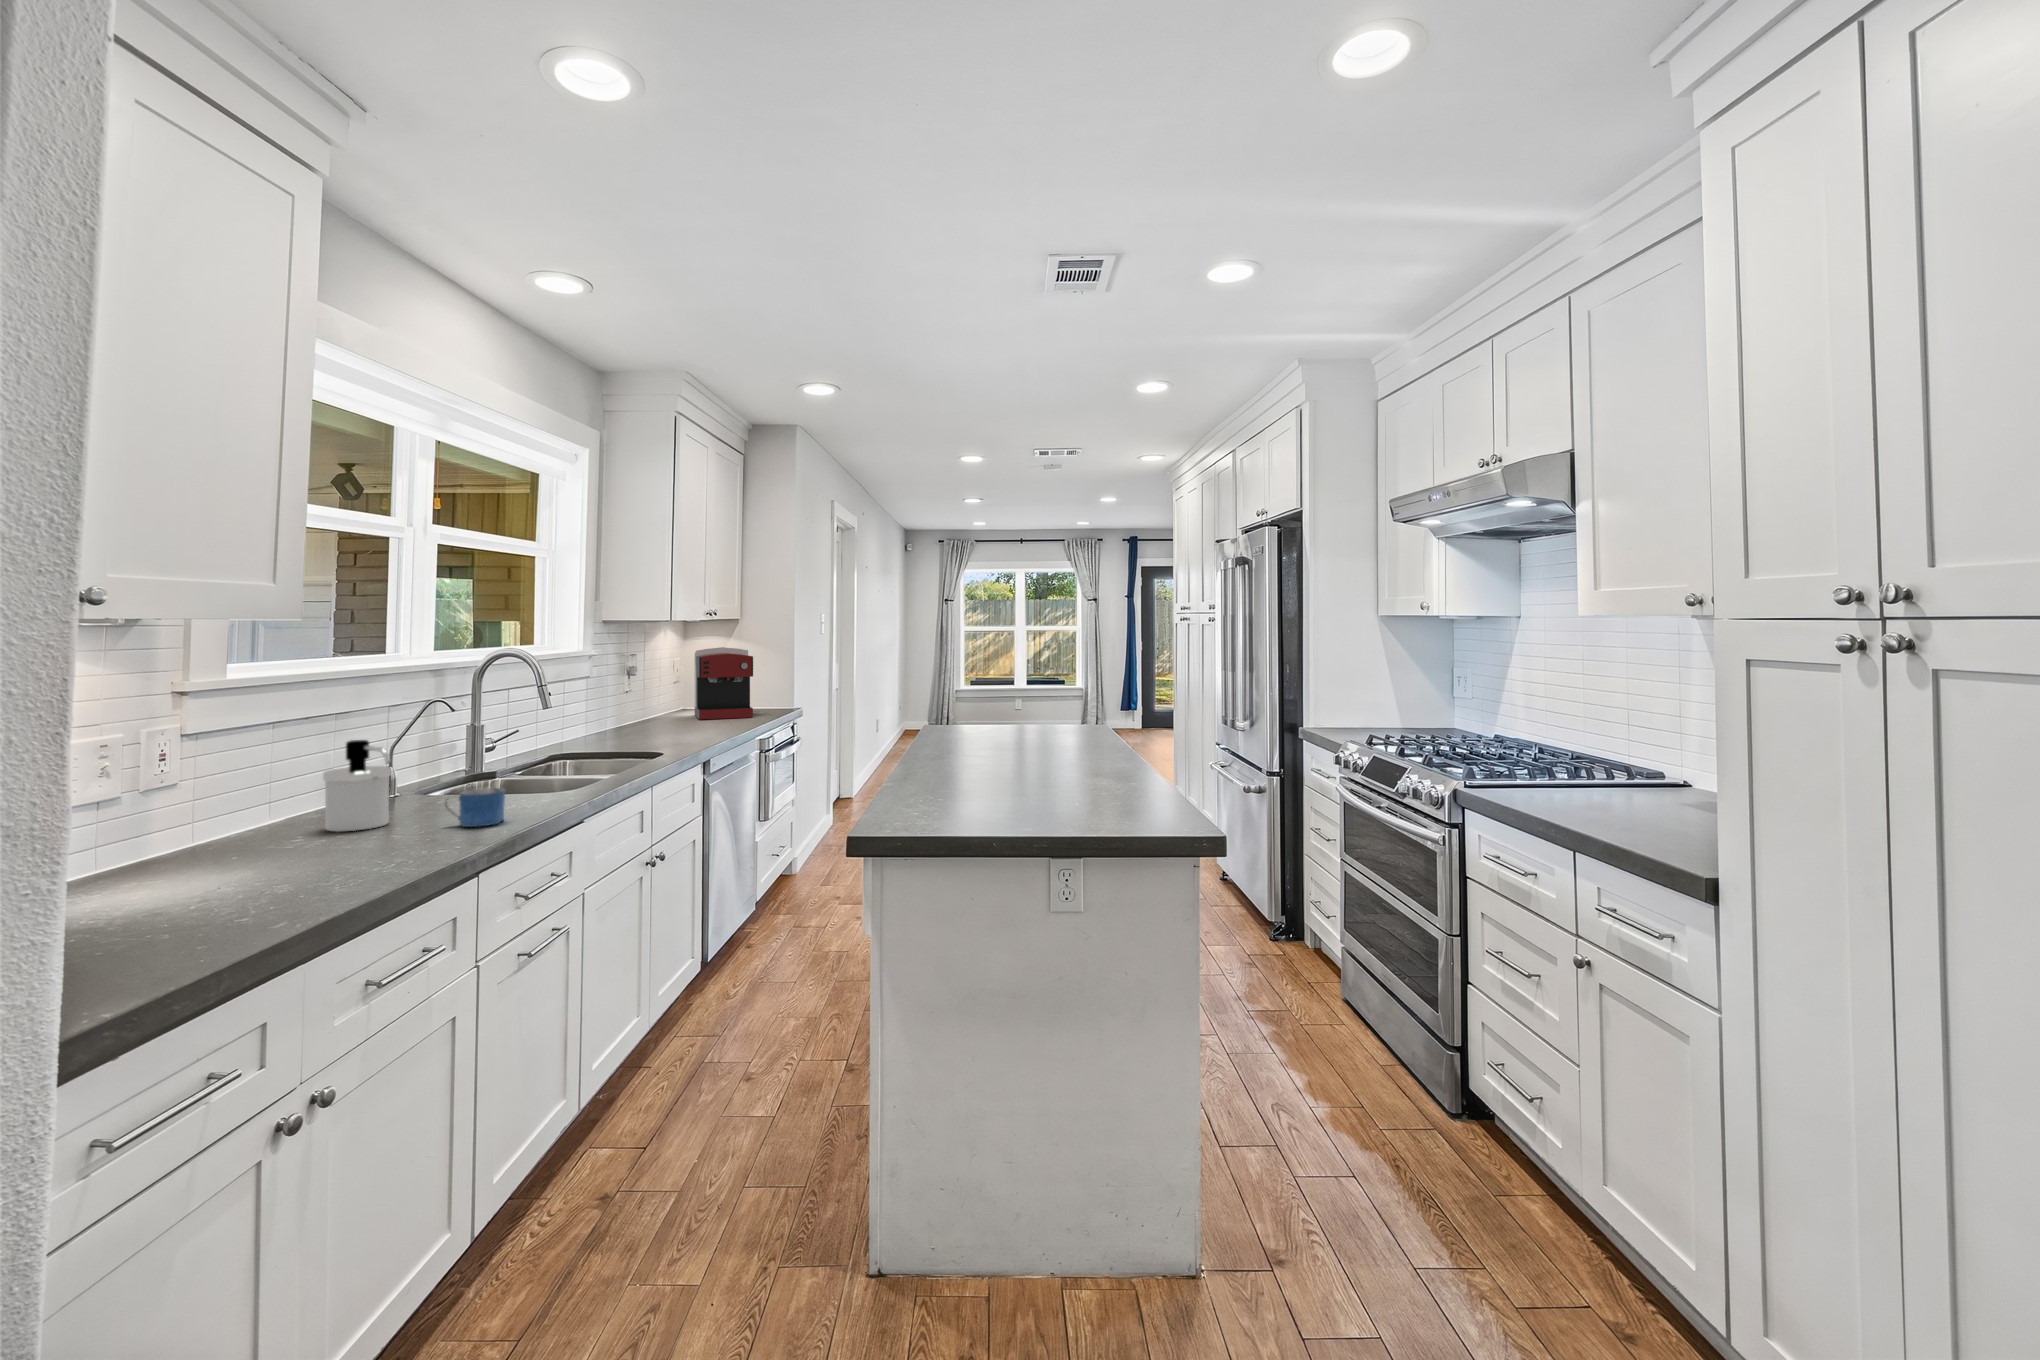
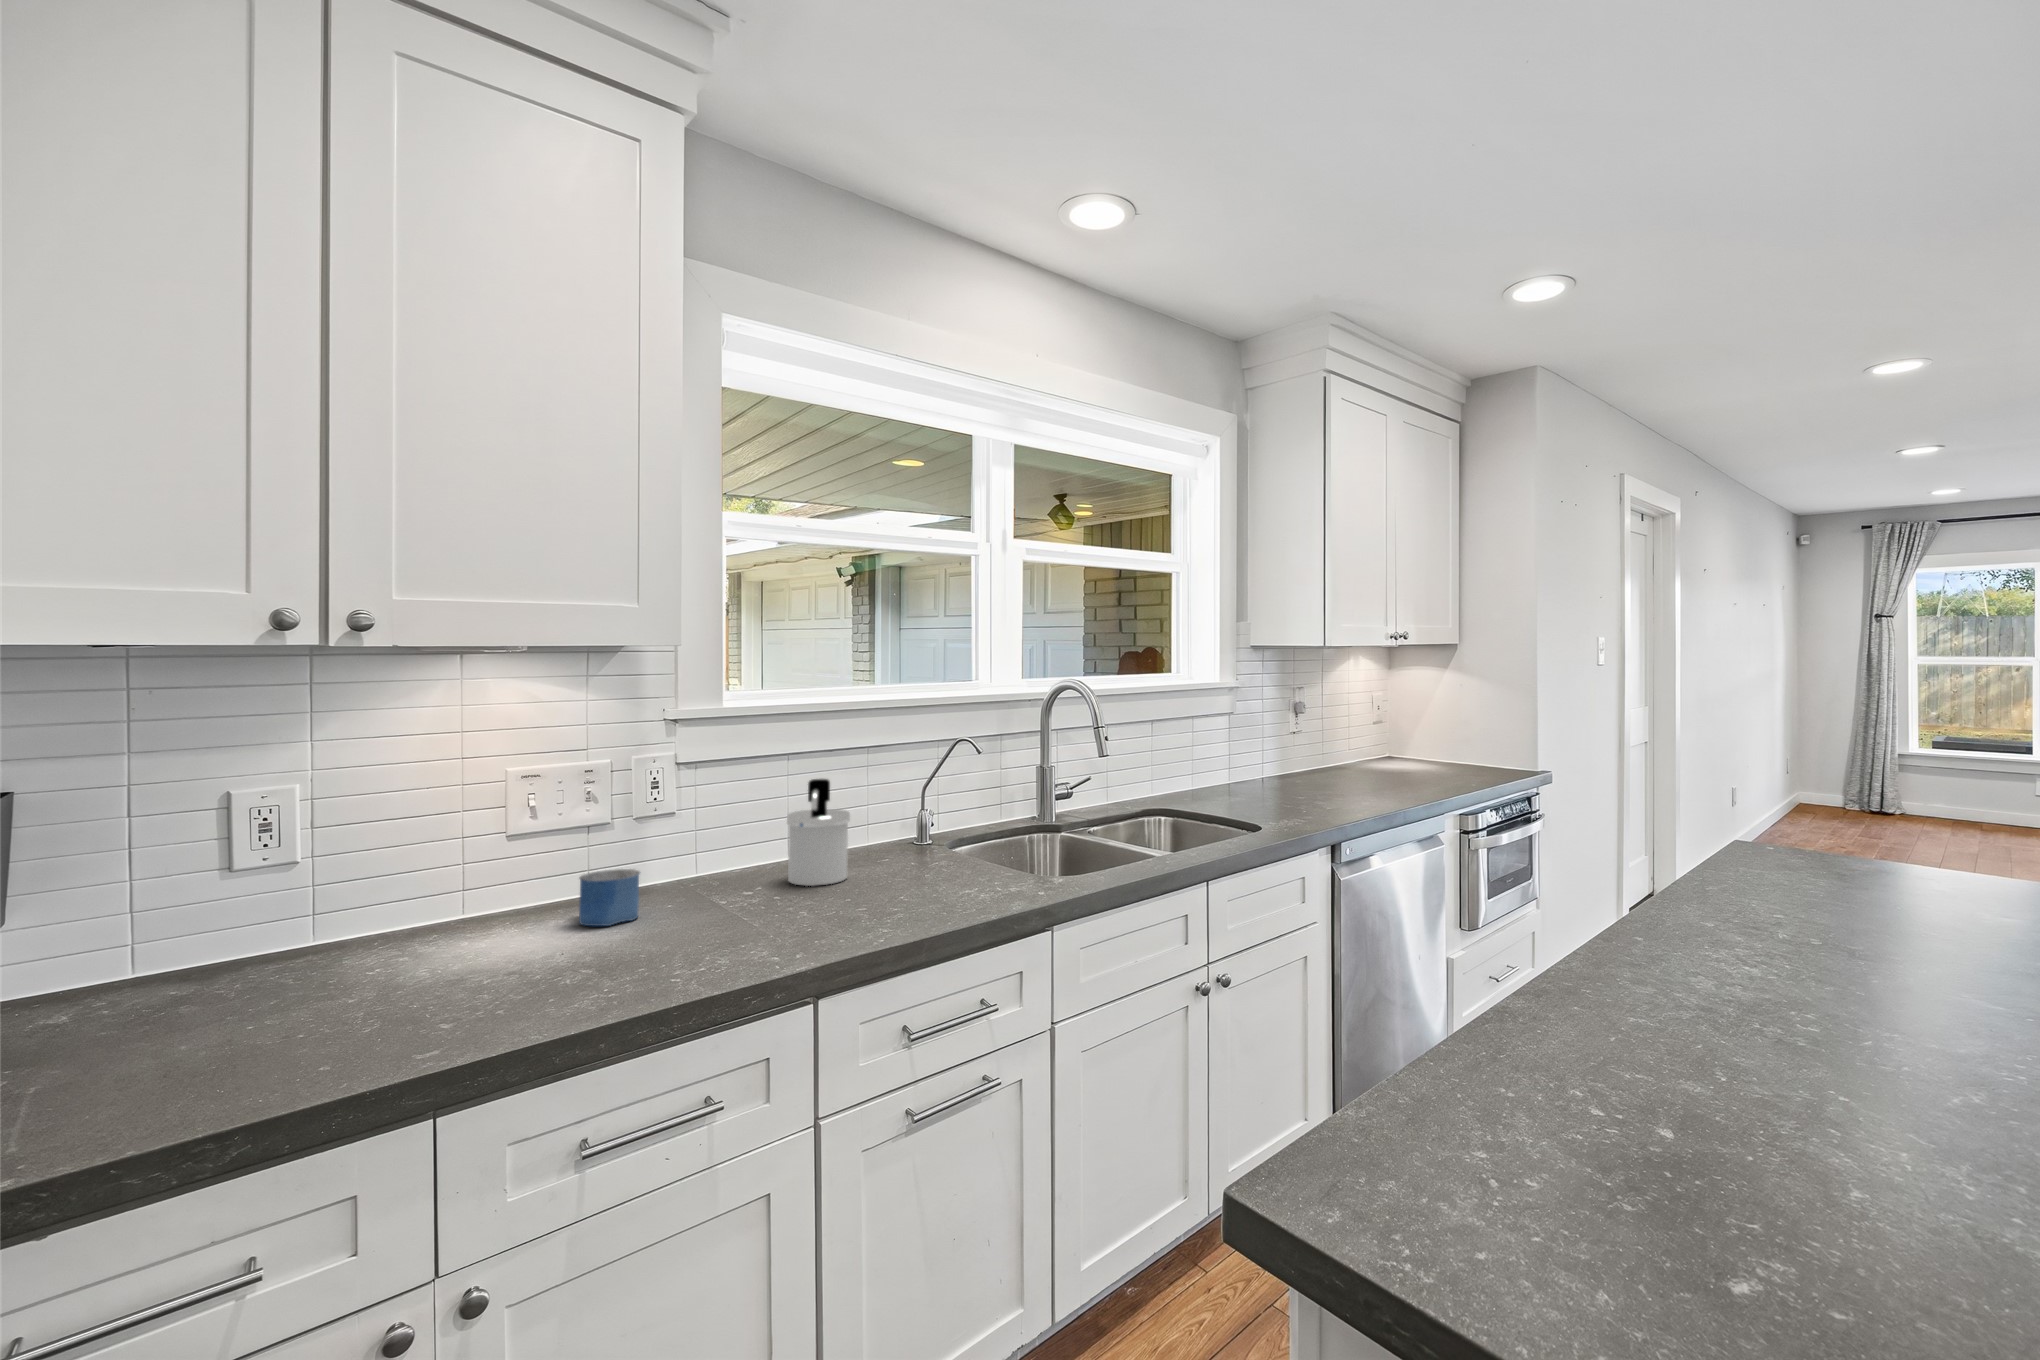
coffee maker: present [695,647,753,719] -> none [1390,682,1465,779]
mug: present [445,788,505,827] -> present [579,869,640,926]

